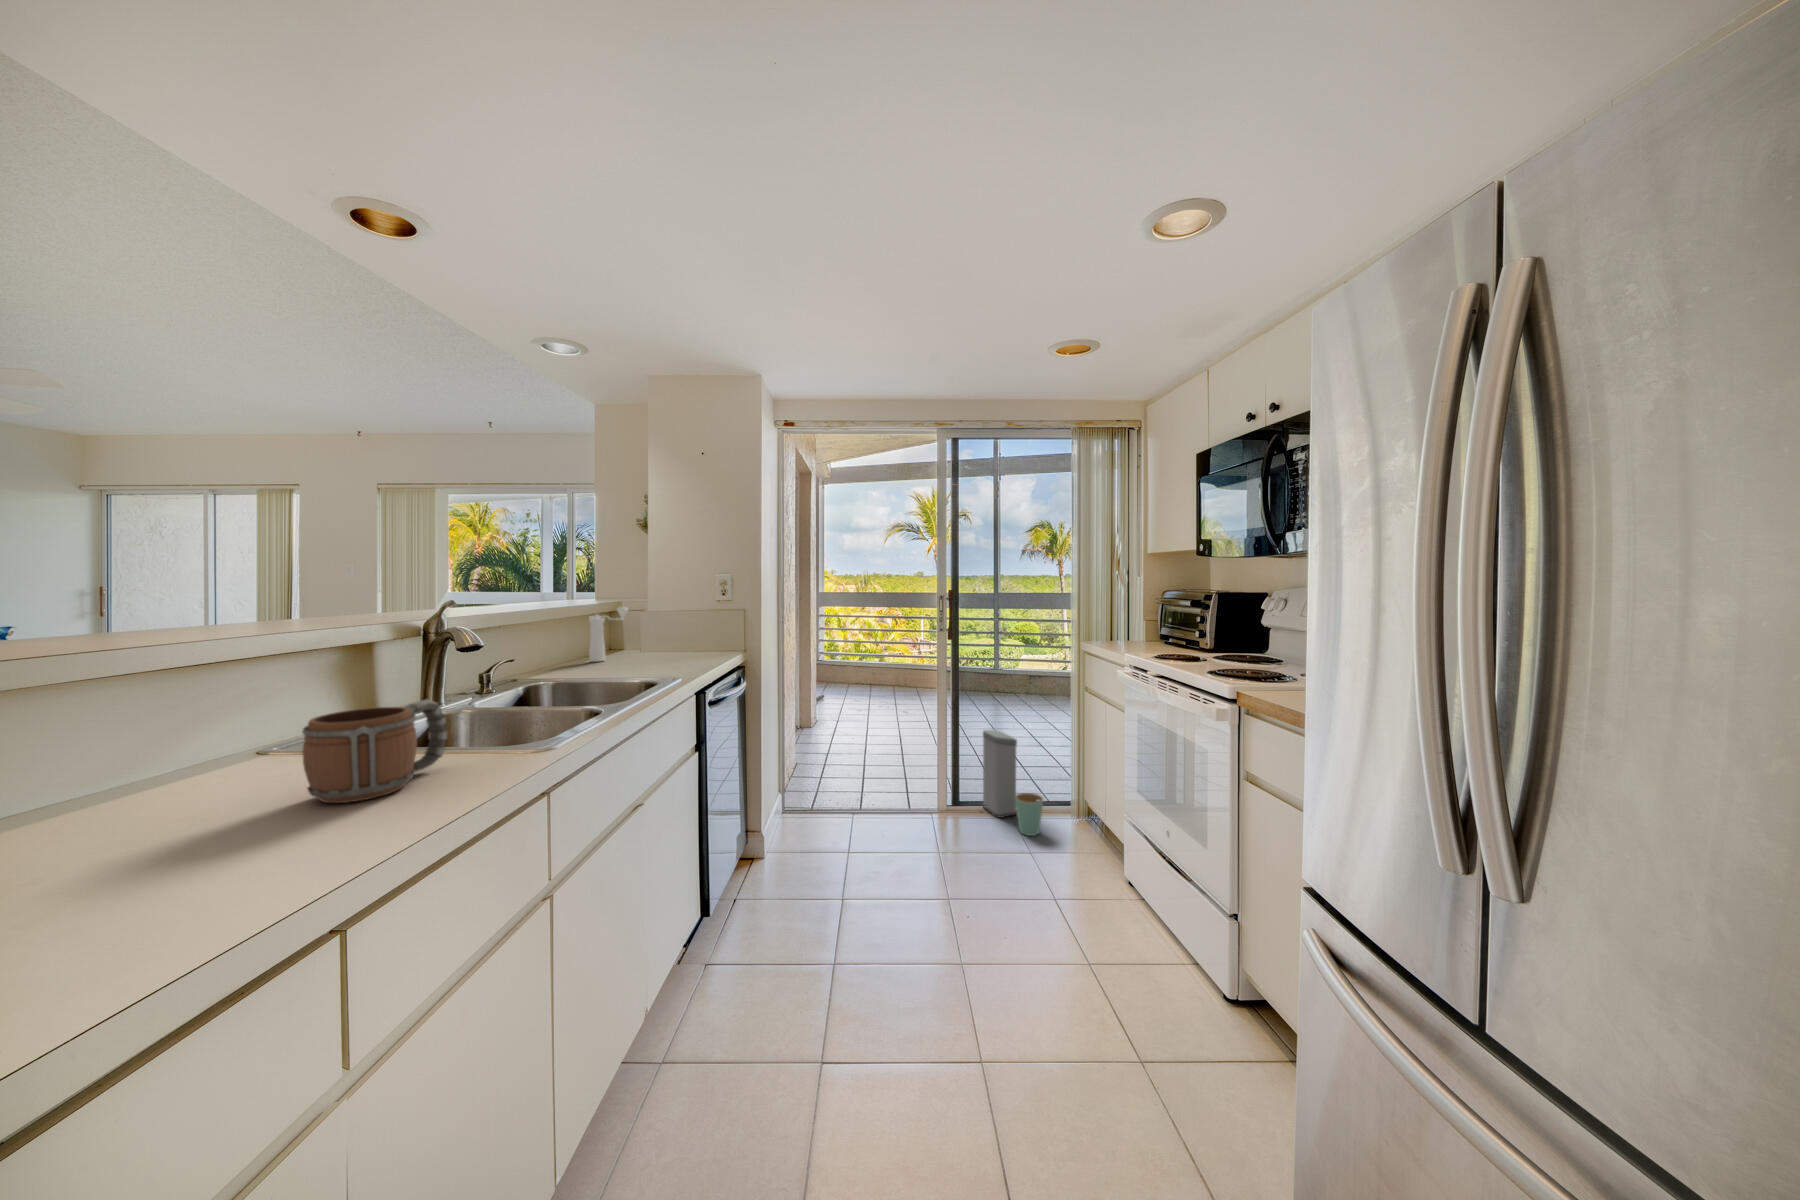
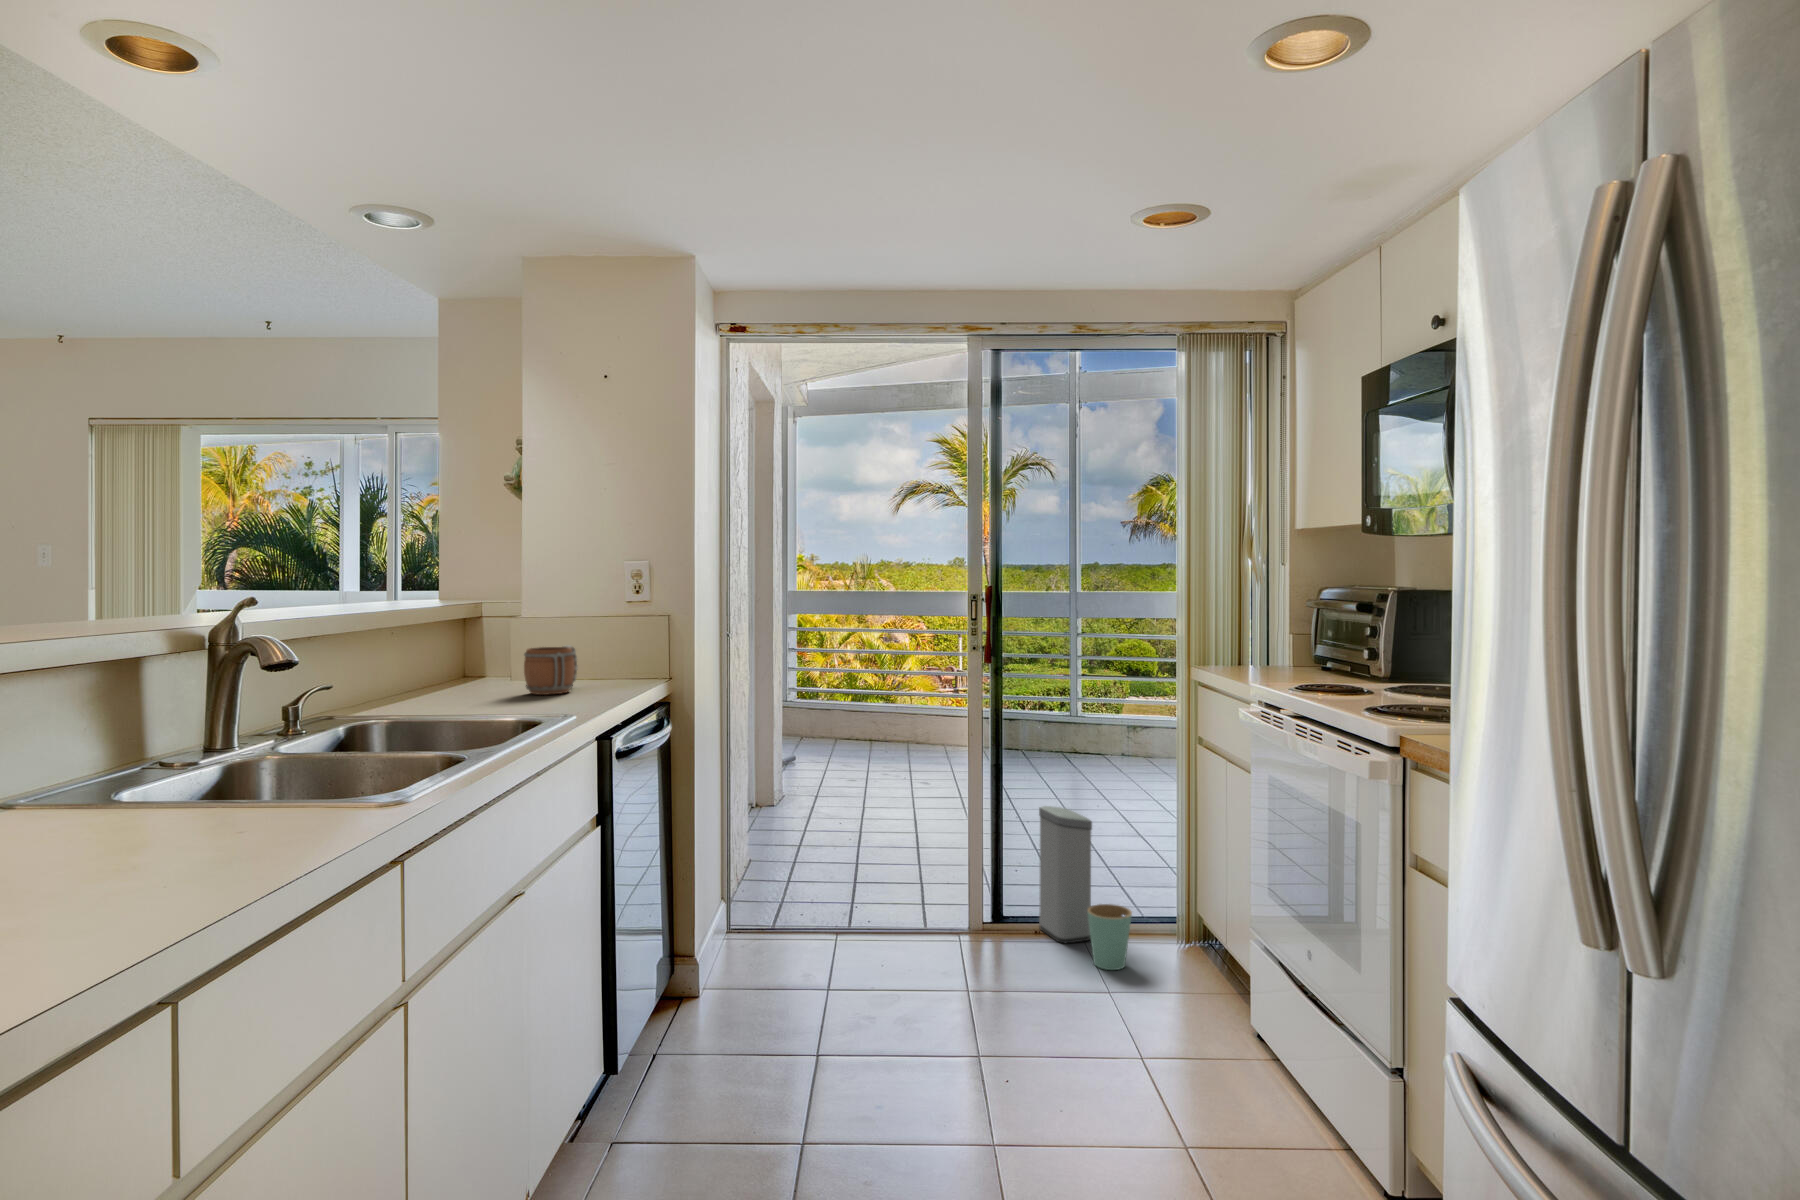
pepper mill: present [589,607,628,662] -> none [431,611,490,693]
mug: present [303,700,447,803] -> present [524,645,578,695]

